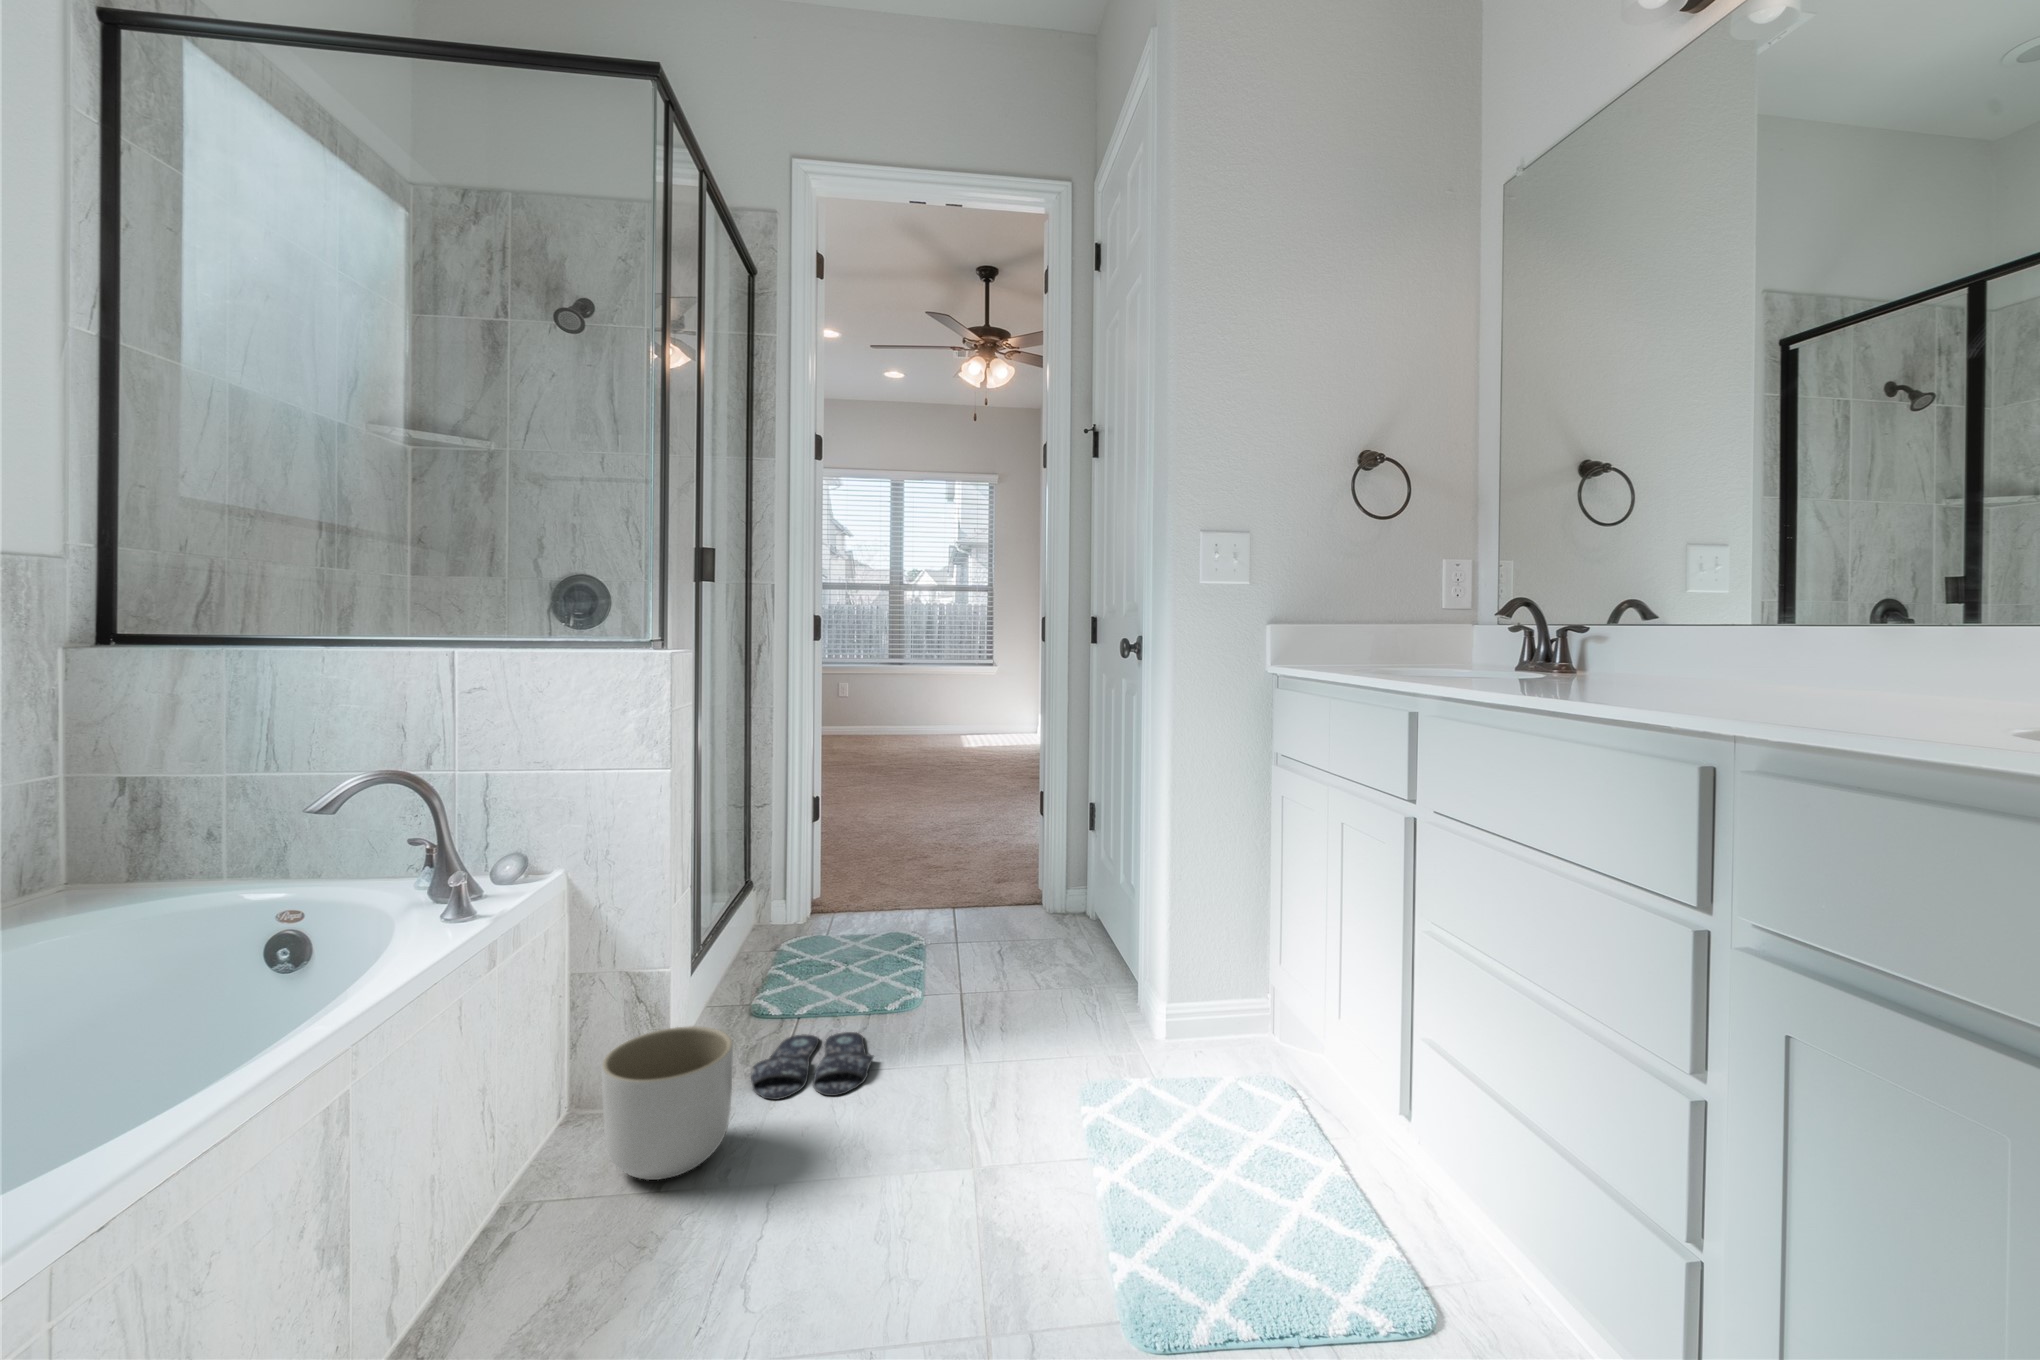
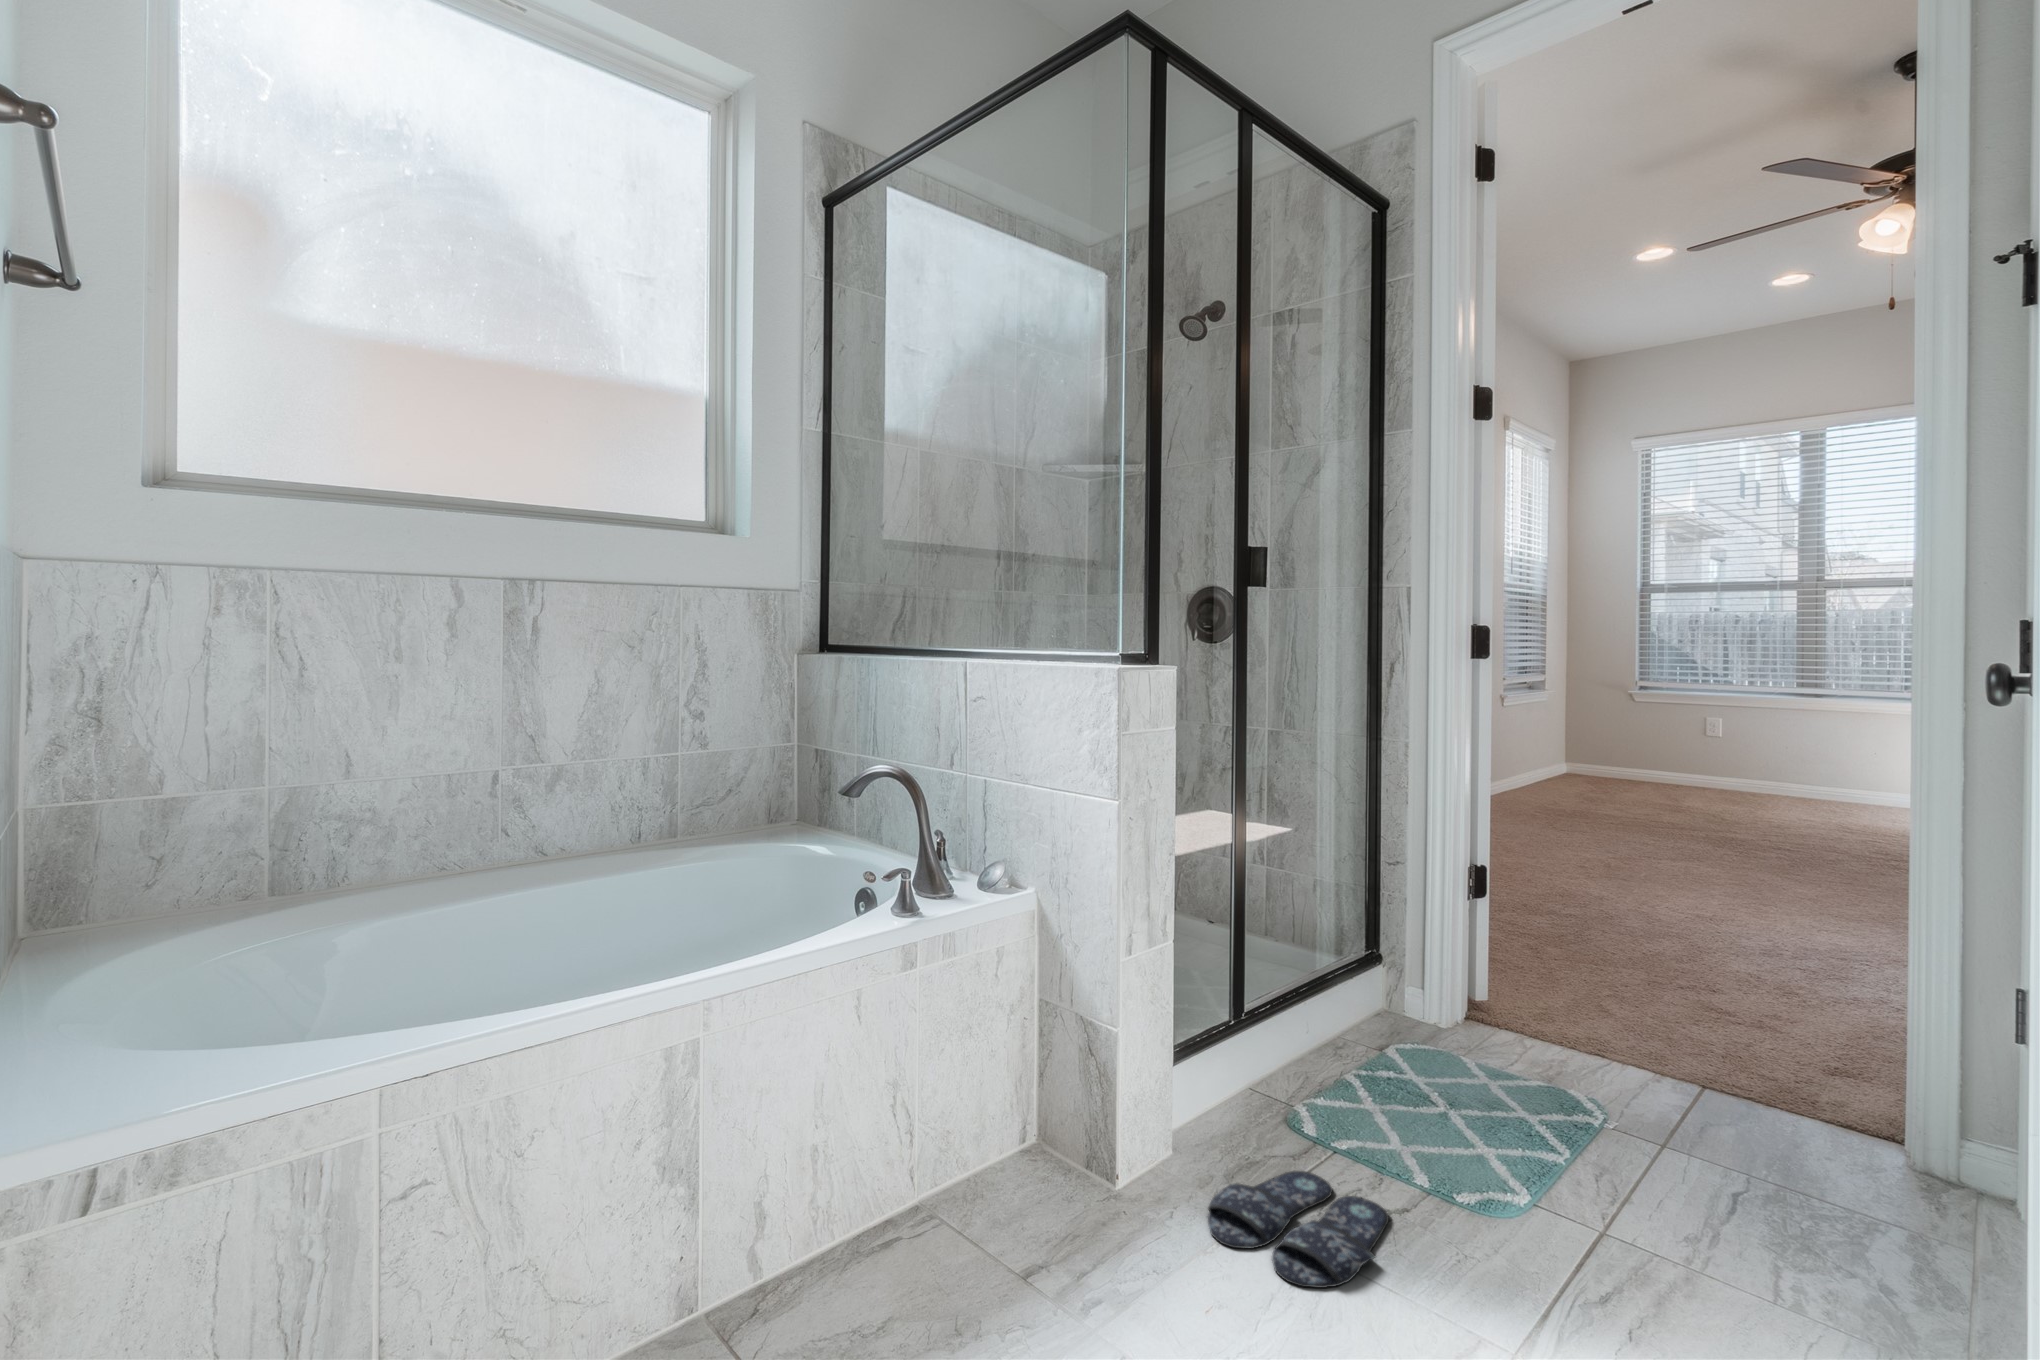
planter: present [602,1026,733,1180] -> none [1001,1090,1137,1272]

